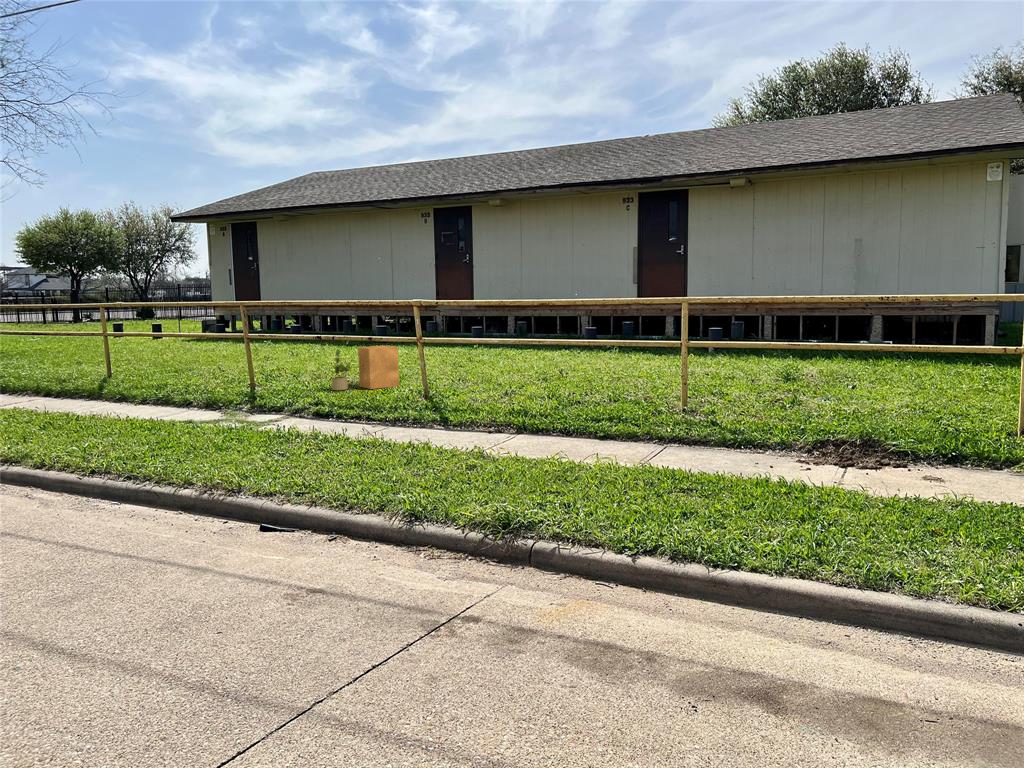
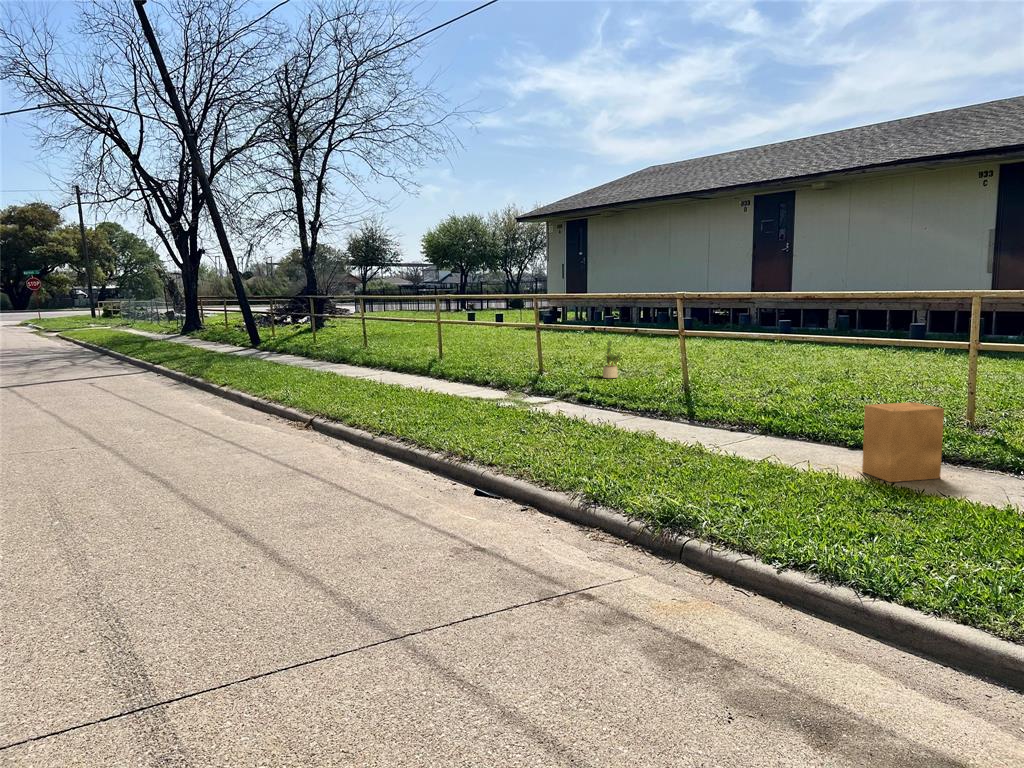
cardboard box: present [358,346,399,389] -> present [862,402,944,482]

